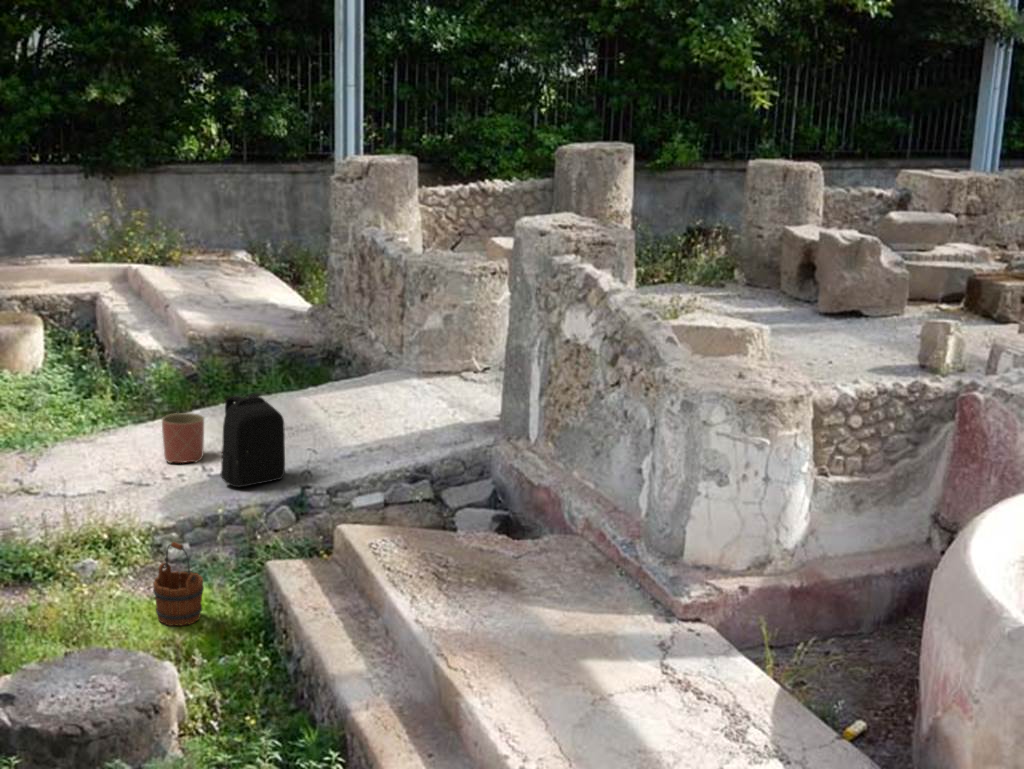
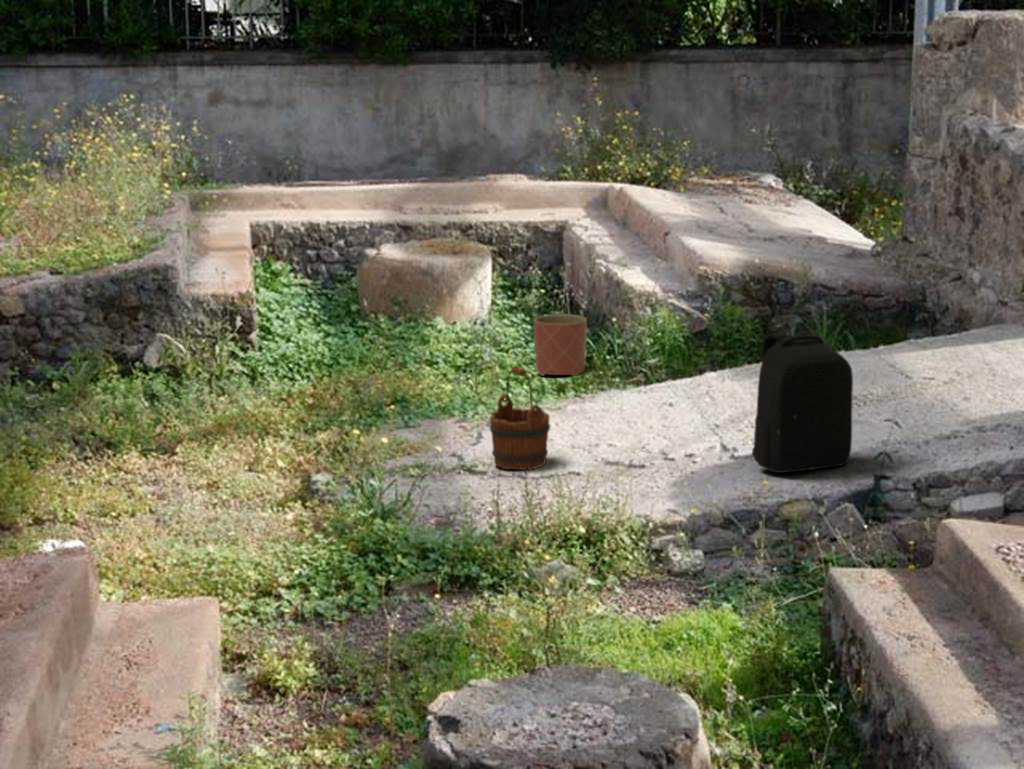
planter: present [162,413,204,463] -> present [534,314,587,376]
wooden bucket: present [153,542,204,626] -> present [490,367,550,470]

